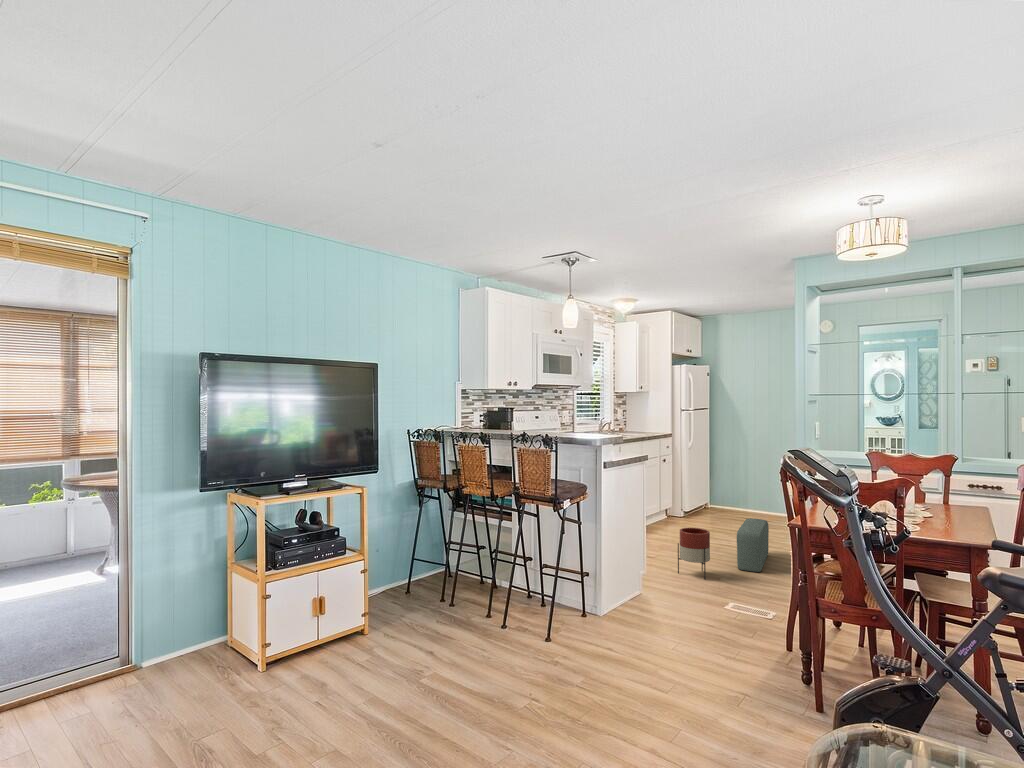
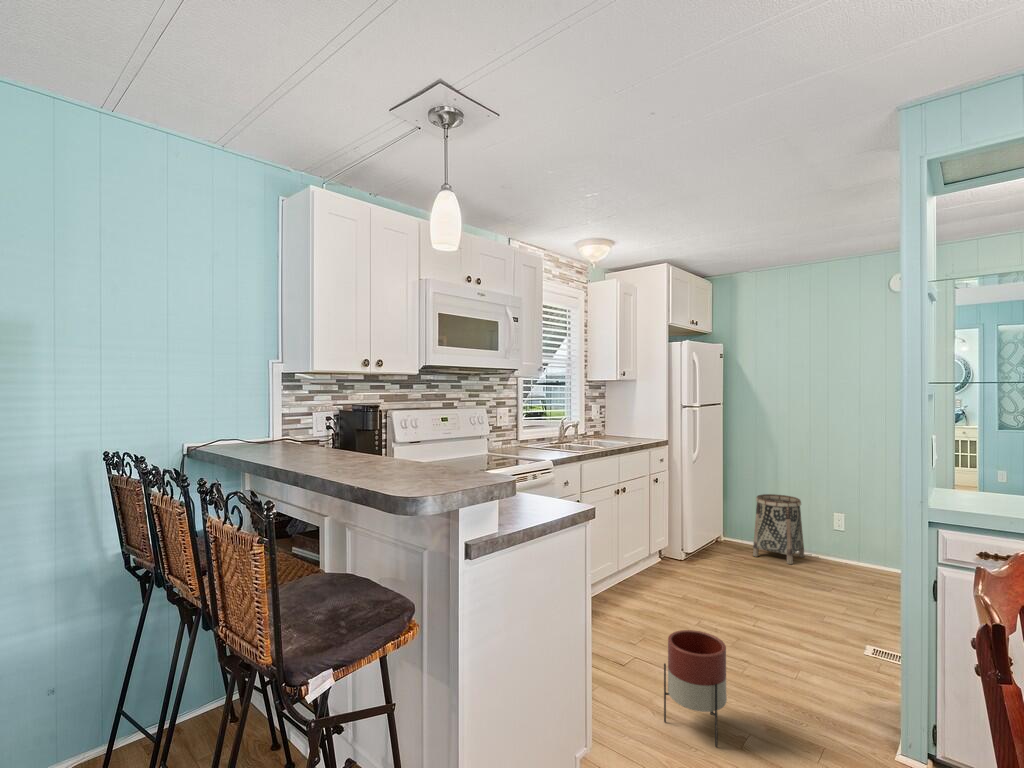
basket: none [730,472,765,518] -> present [753,494,804,564]
pouf: present [737,518,769,572] -> none [777,595,829,721]

